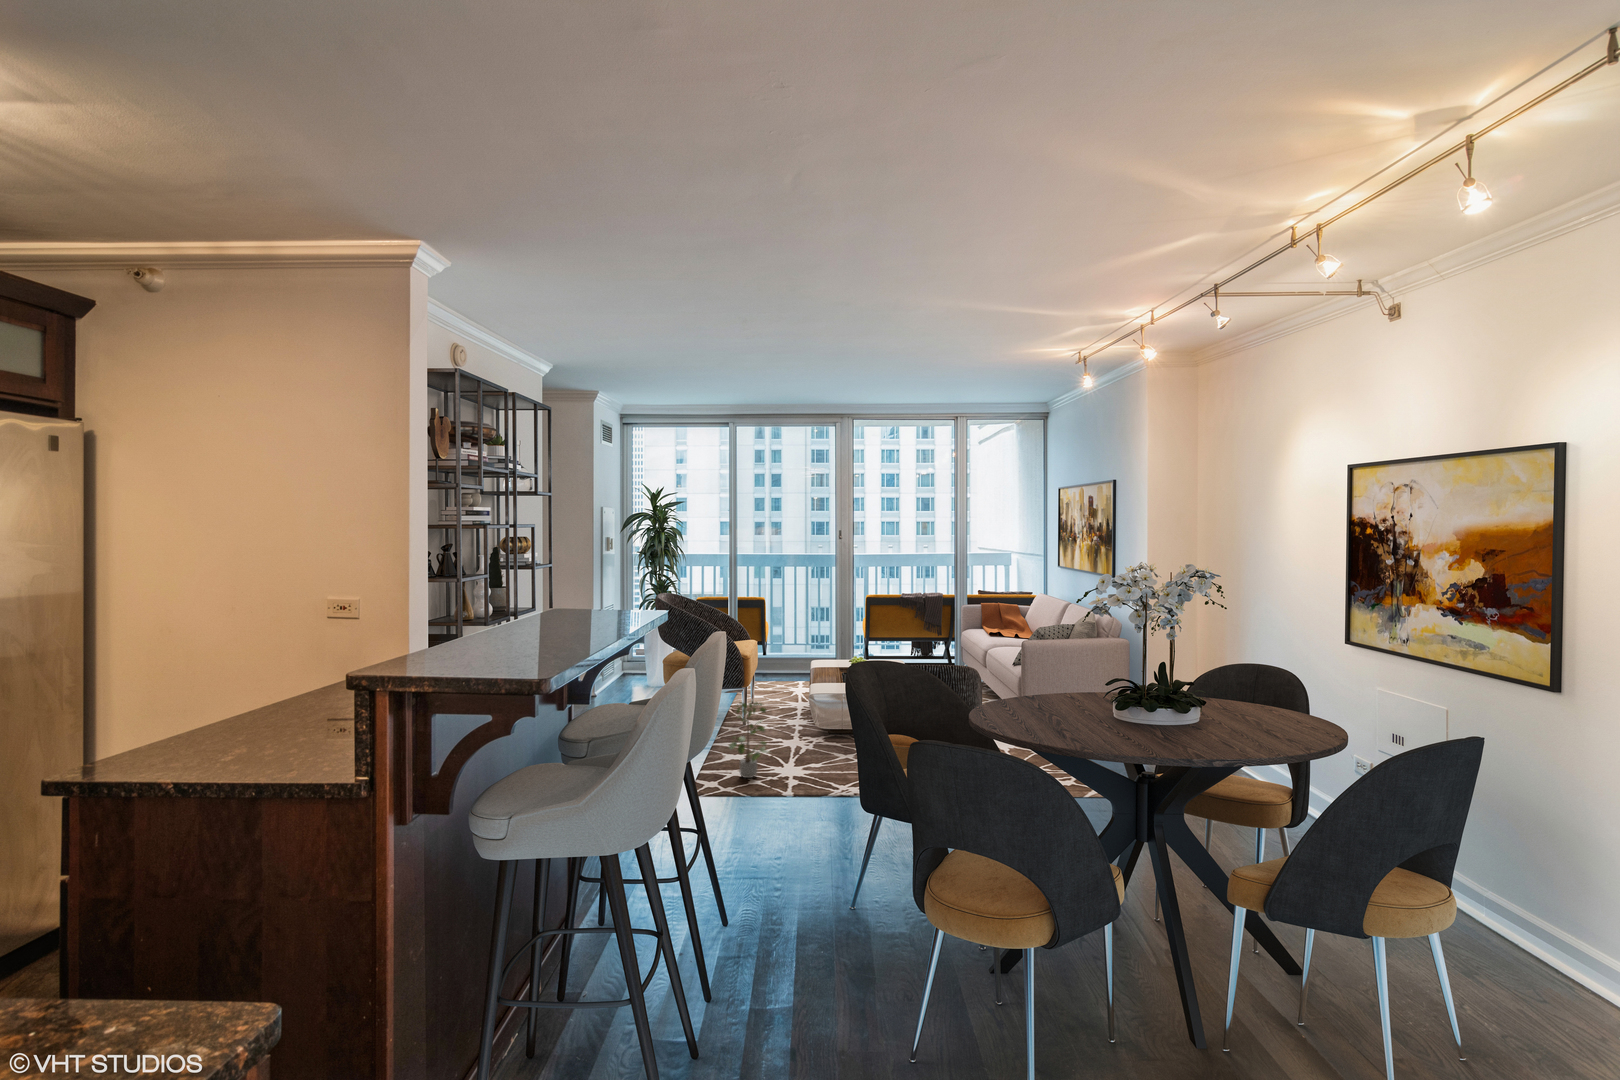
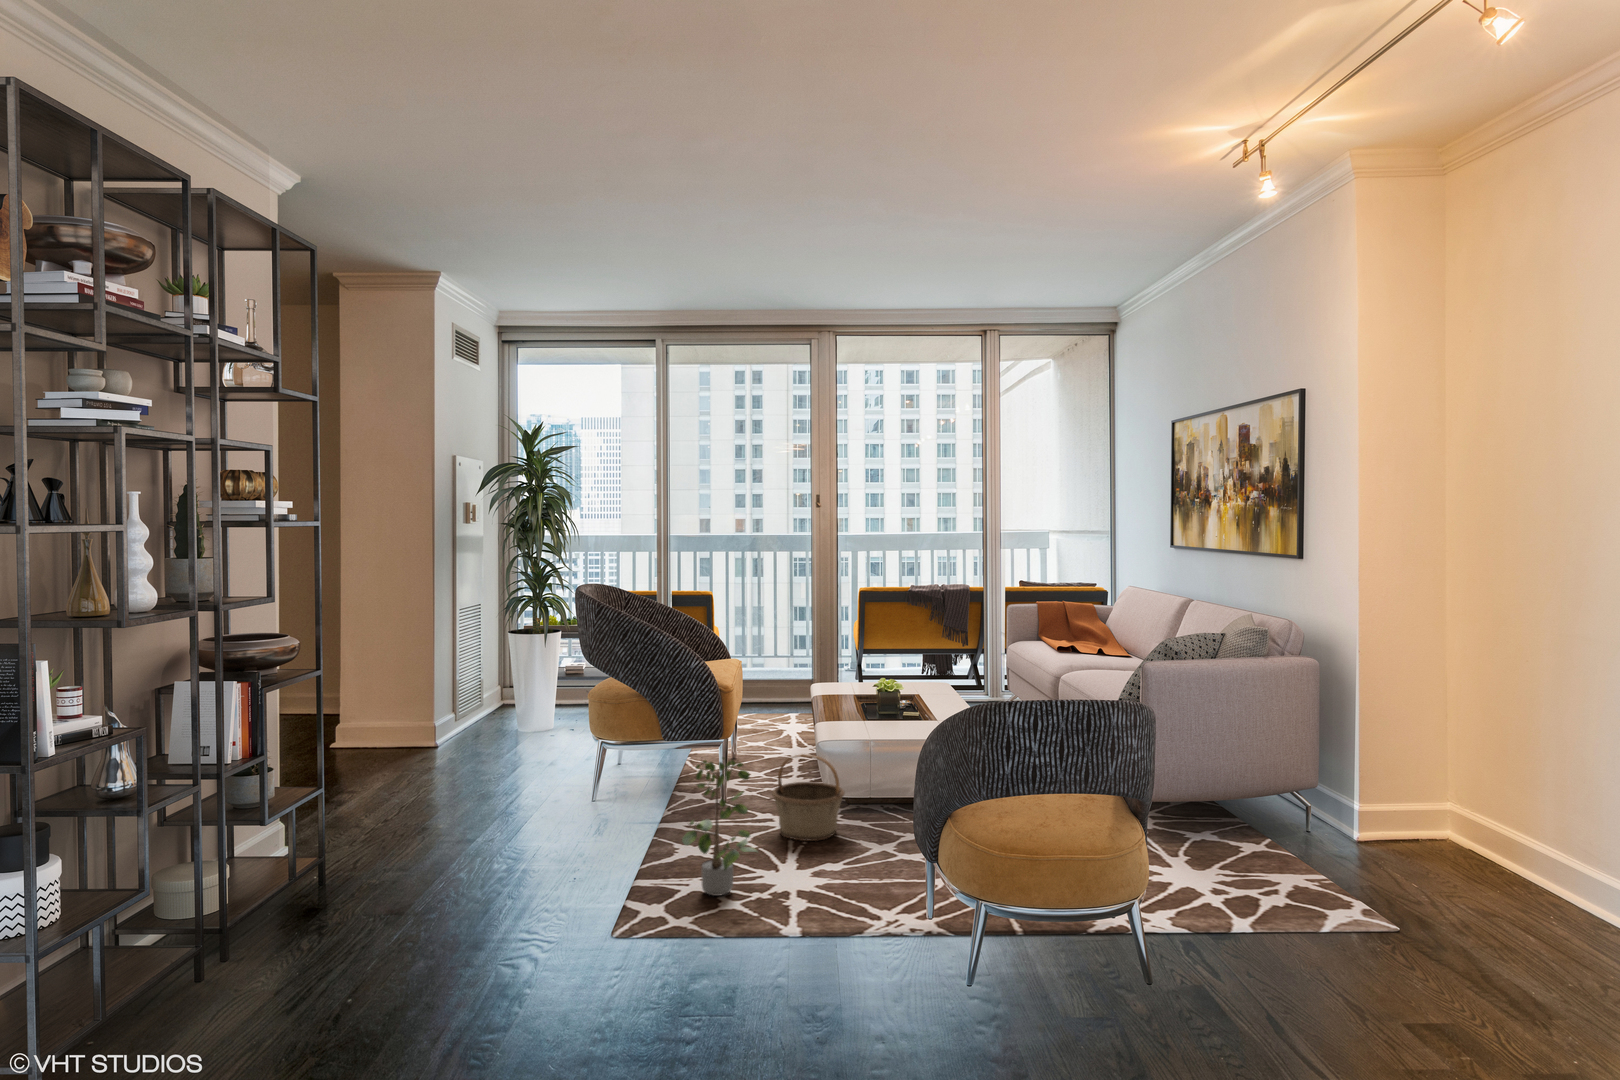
basket: none [781,702,825,753] -> present [772,754,845,841]

